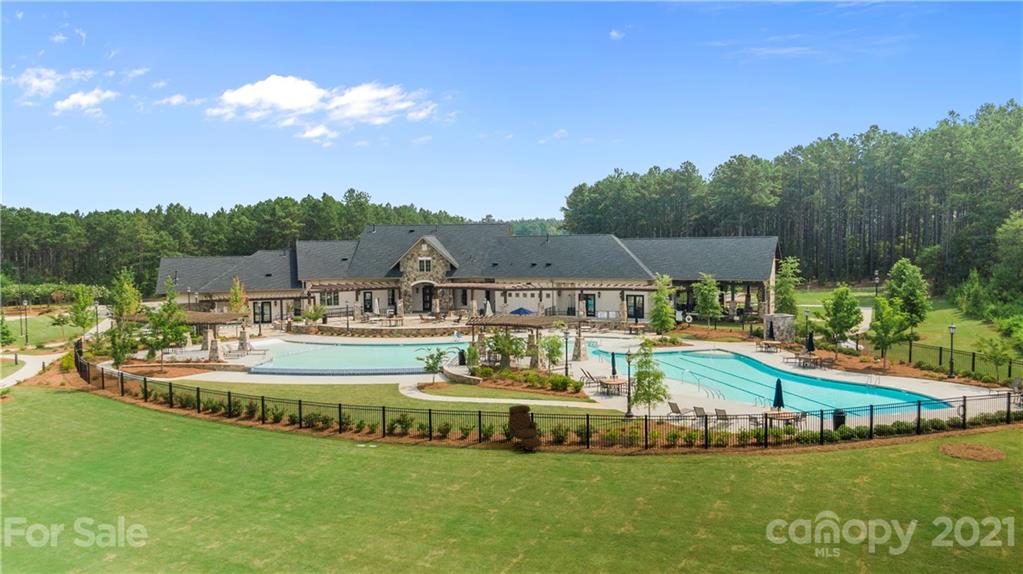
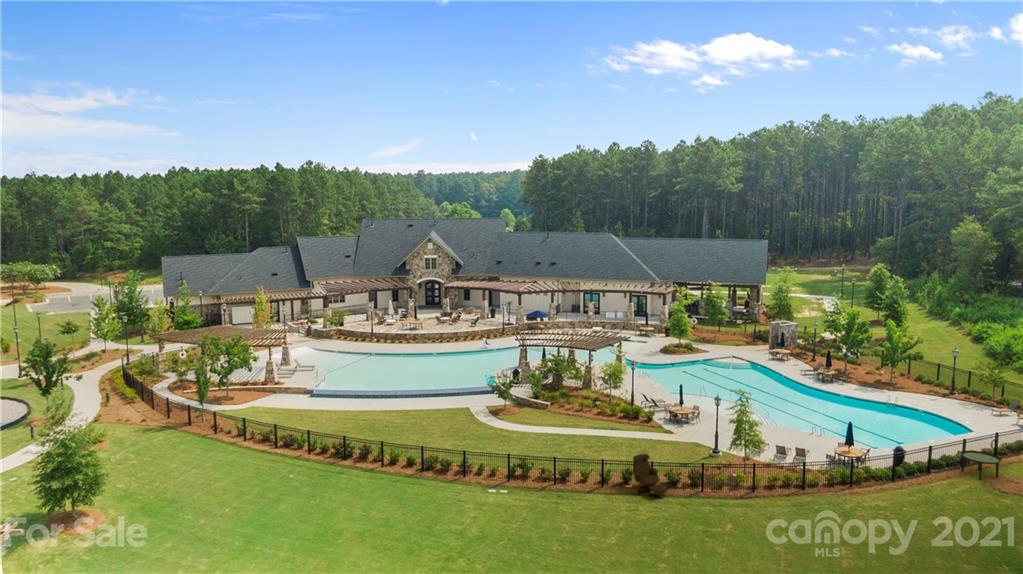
round table: none [914,414,962,446] -> present [961,451,1001,480]

